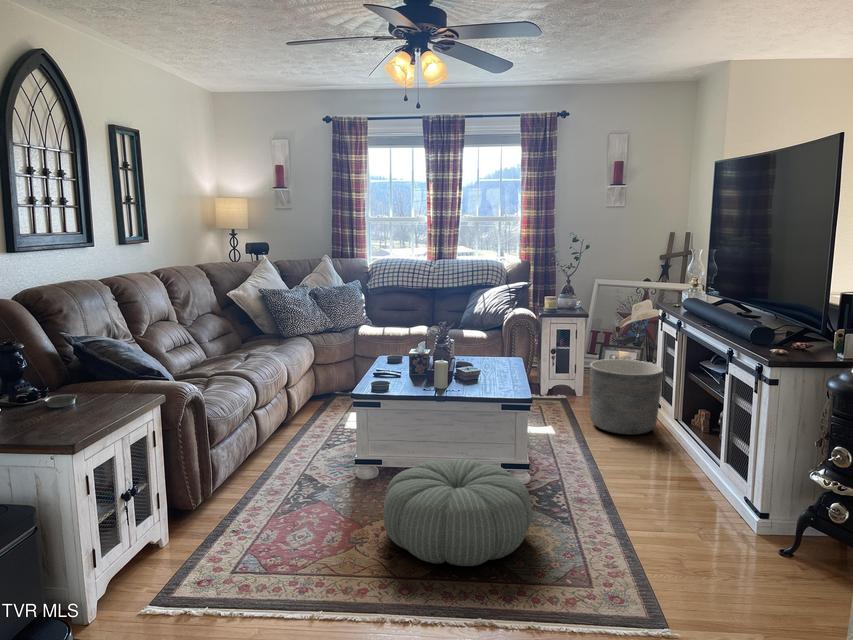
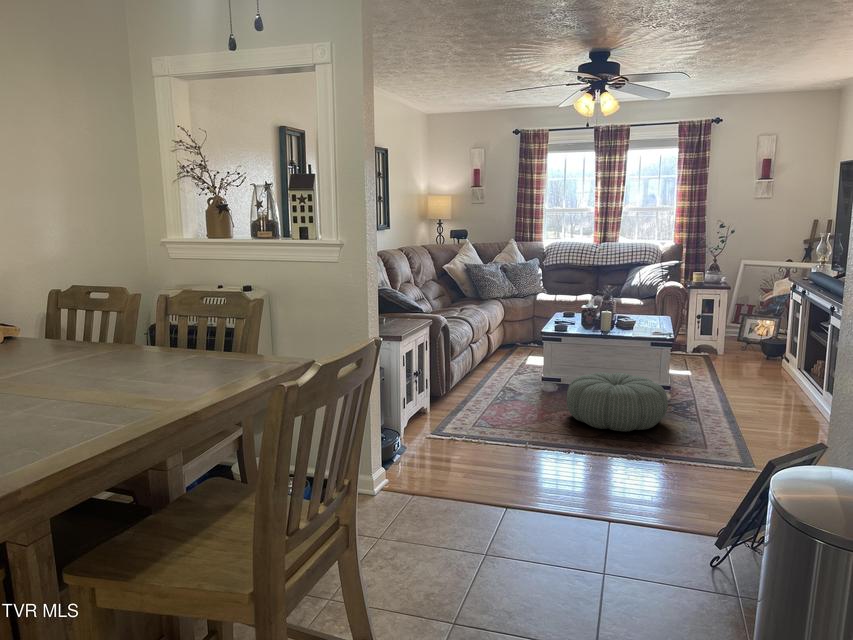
planter: present [590,359,663,435] -> none [726,322,789,380]

